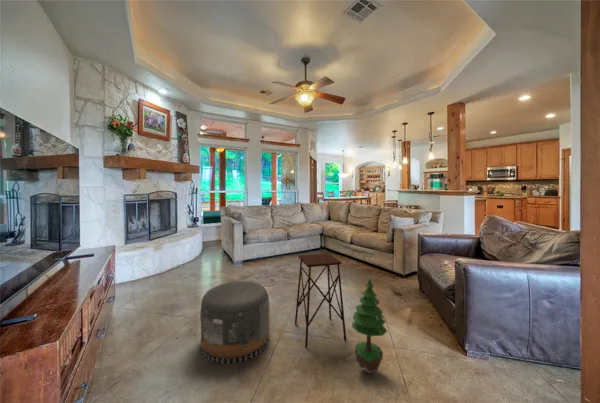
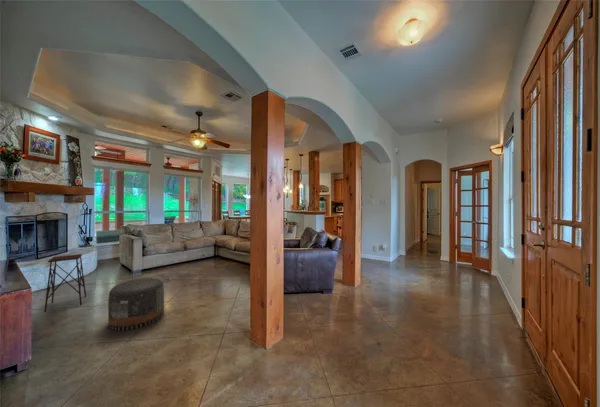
side table: present [295,253,346,347] -> present [44,254,86,312]
potted tree: present [352,279,387,373] -> none [216,263,236,316]

